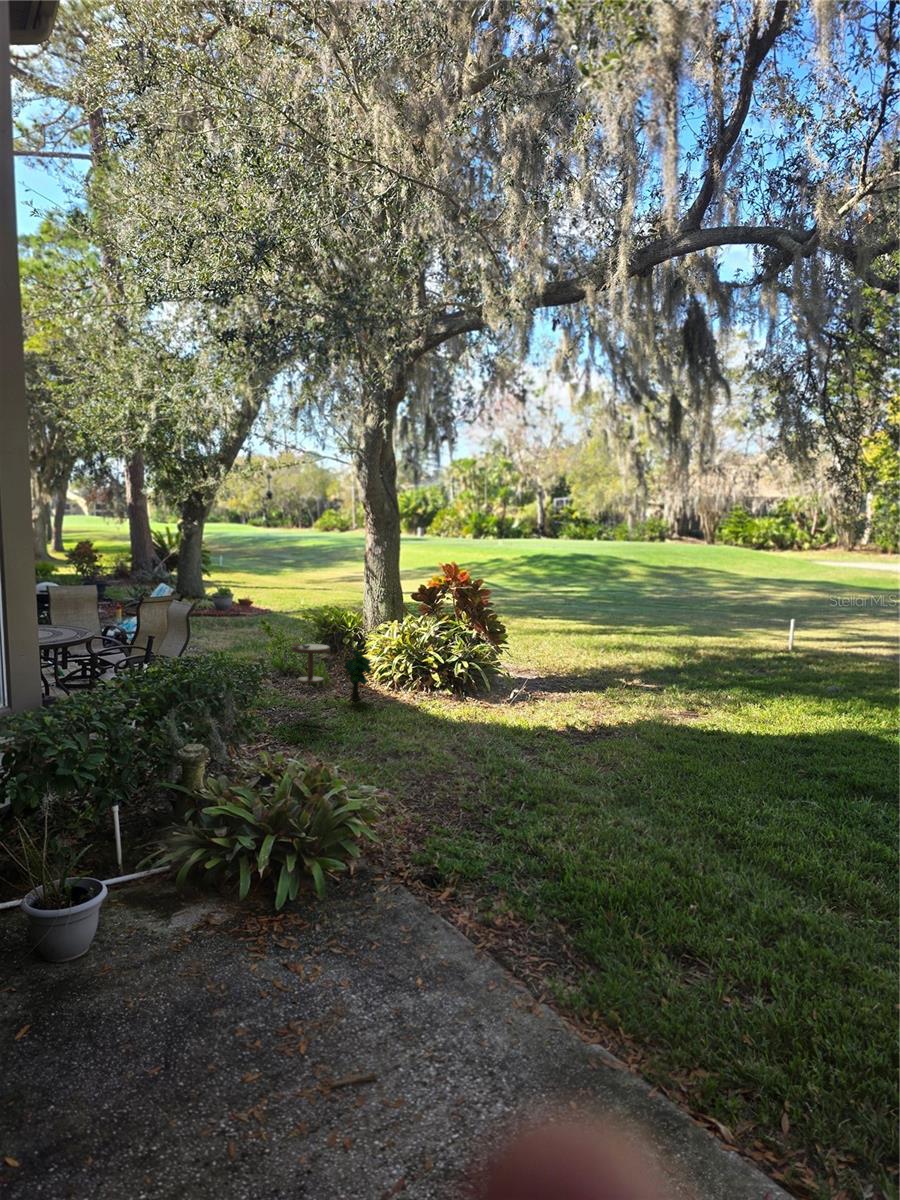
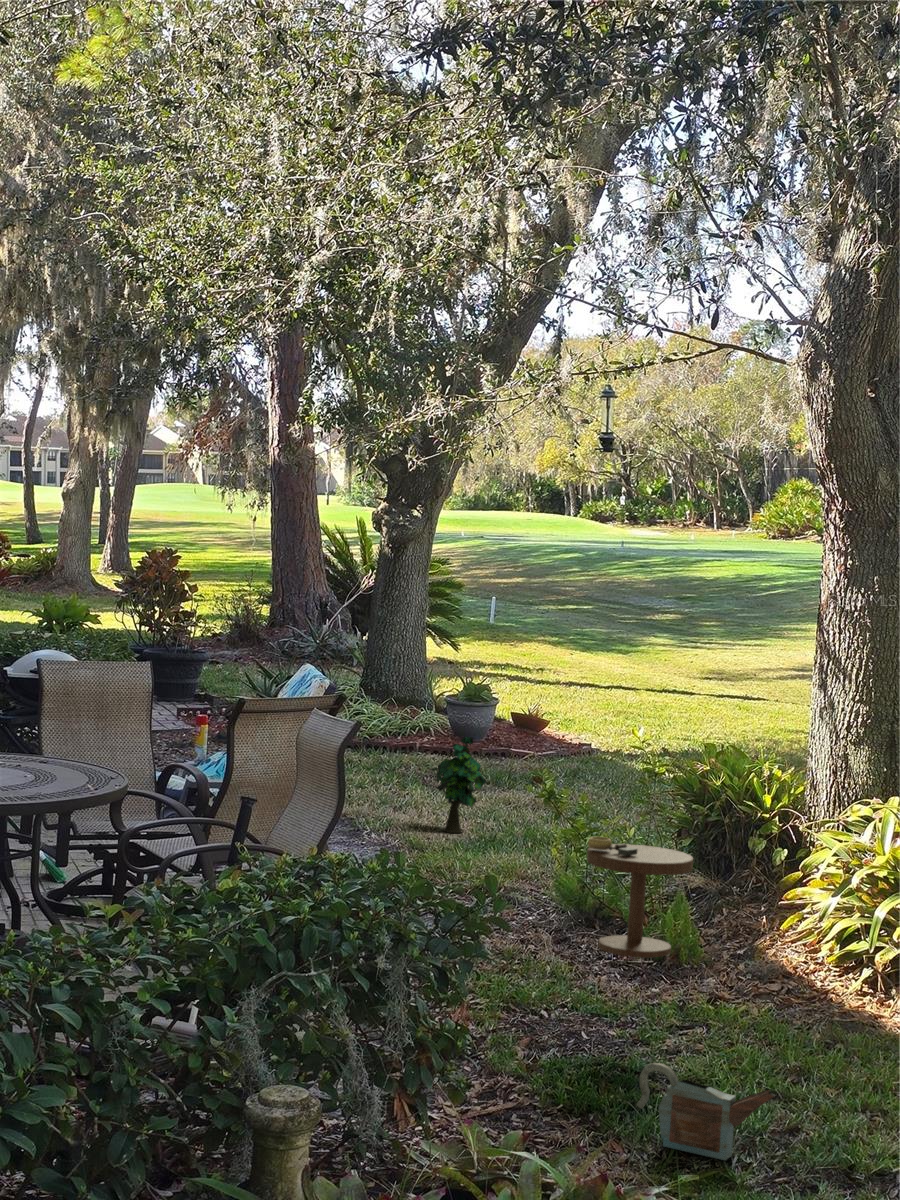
decorative plant: present [341,646,372,701] -> present [430,737,486,833]
watering can: none [318,716,366,745] -> present [637,1063,775,1160]

